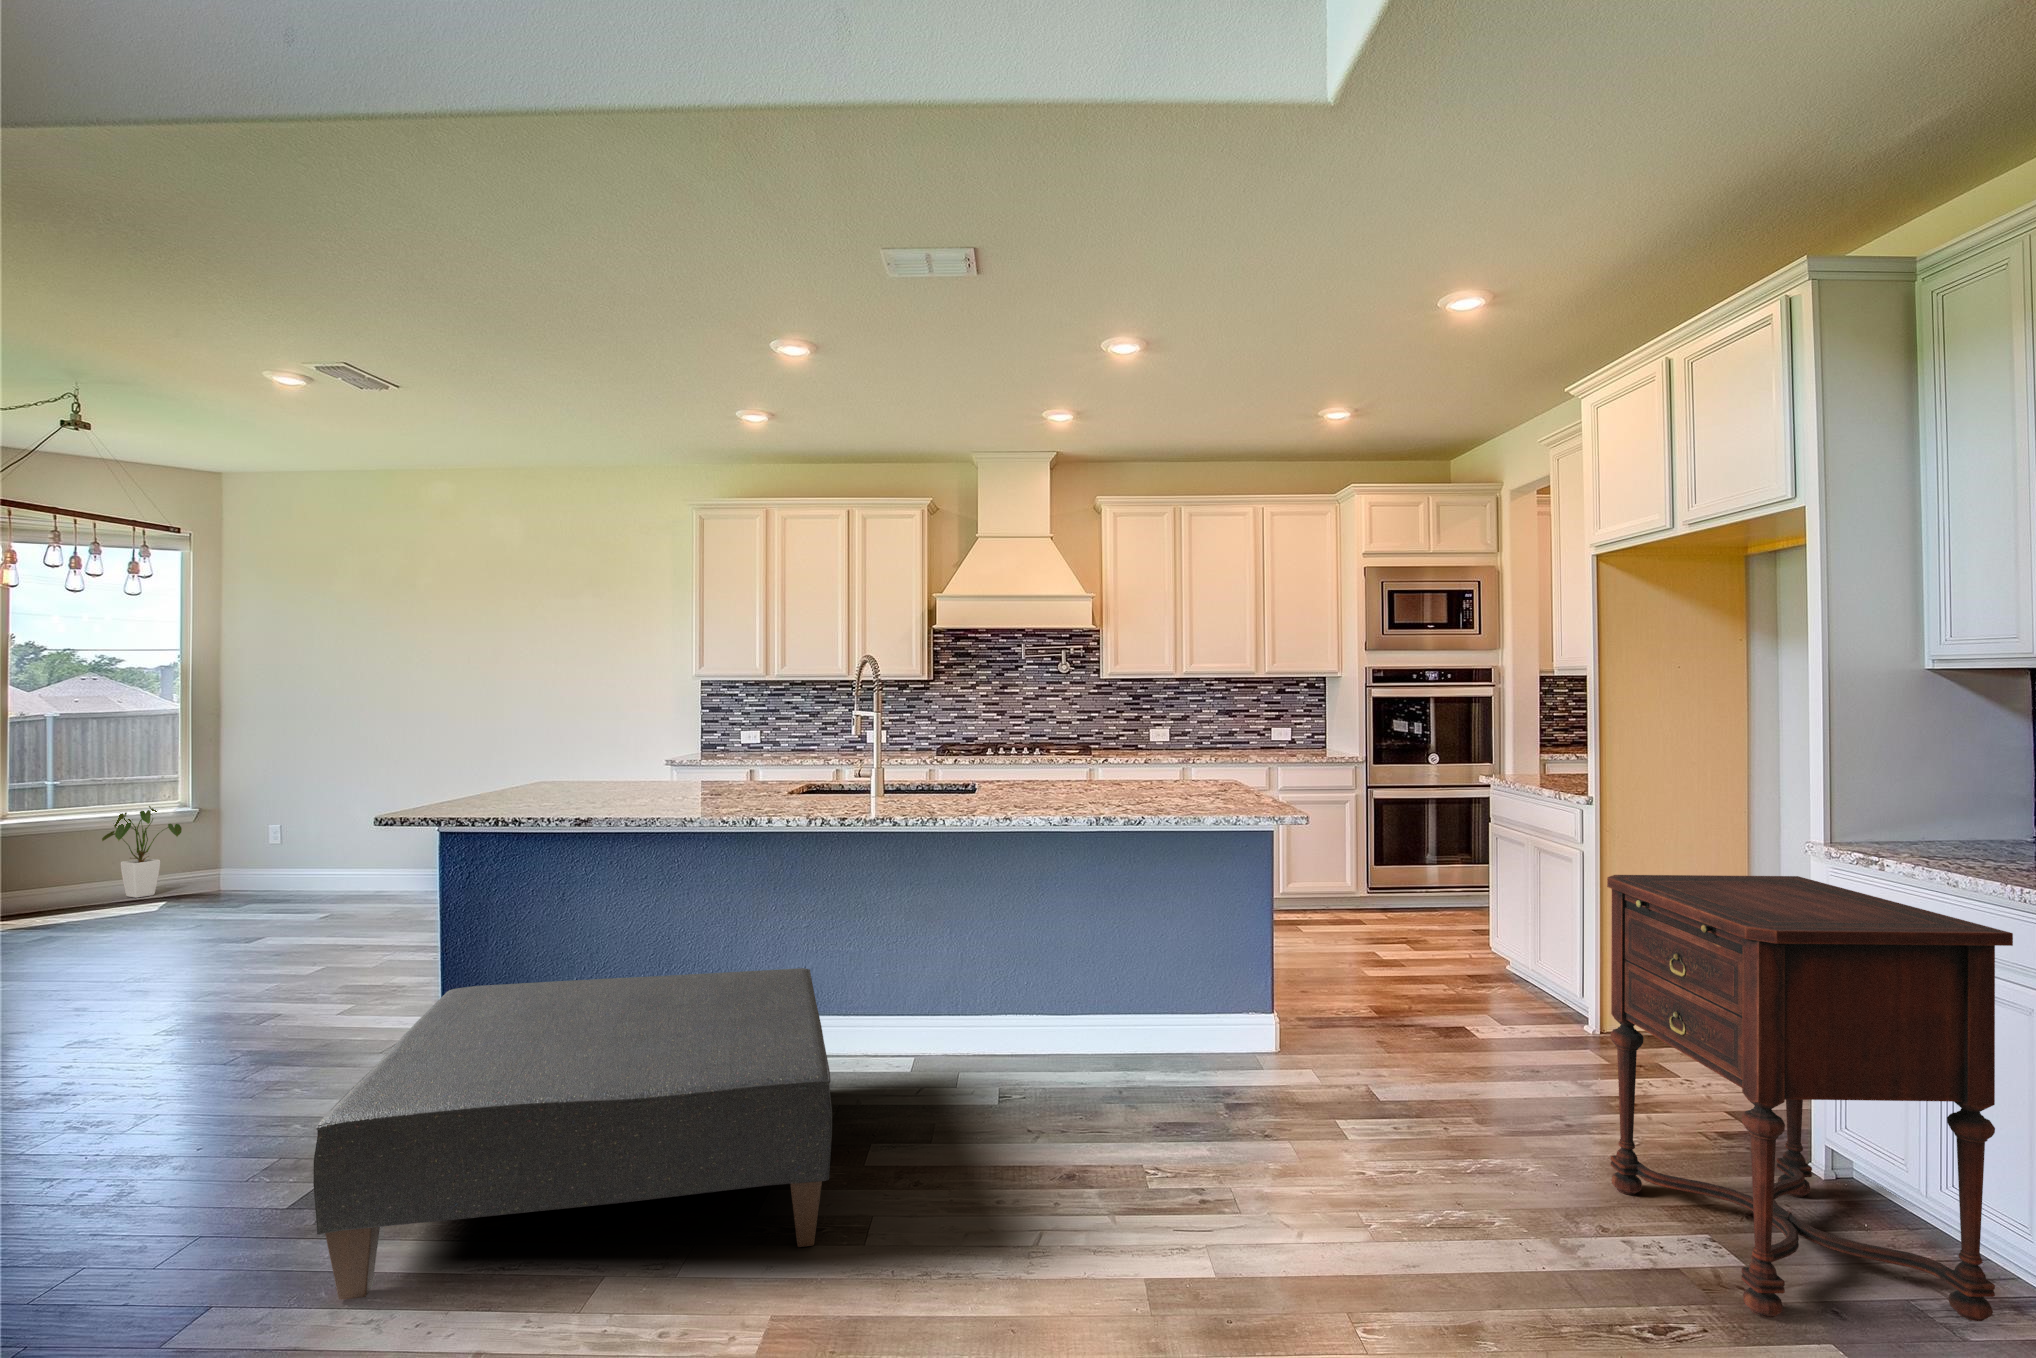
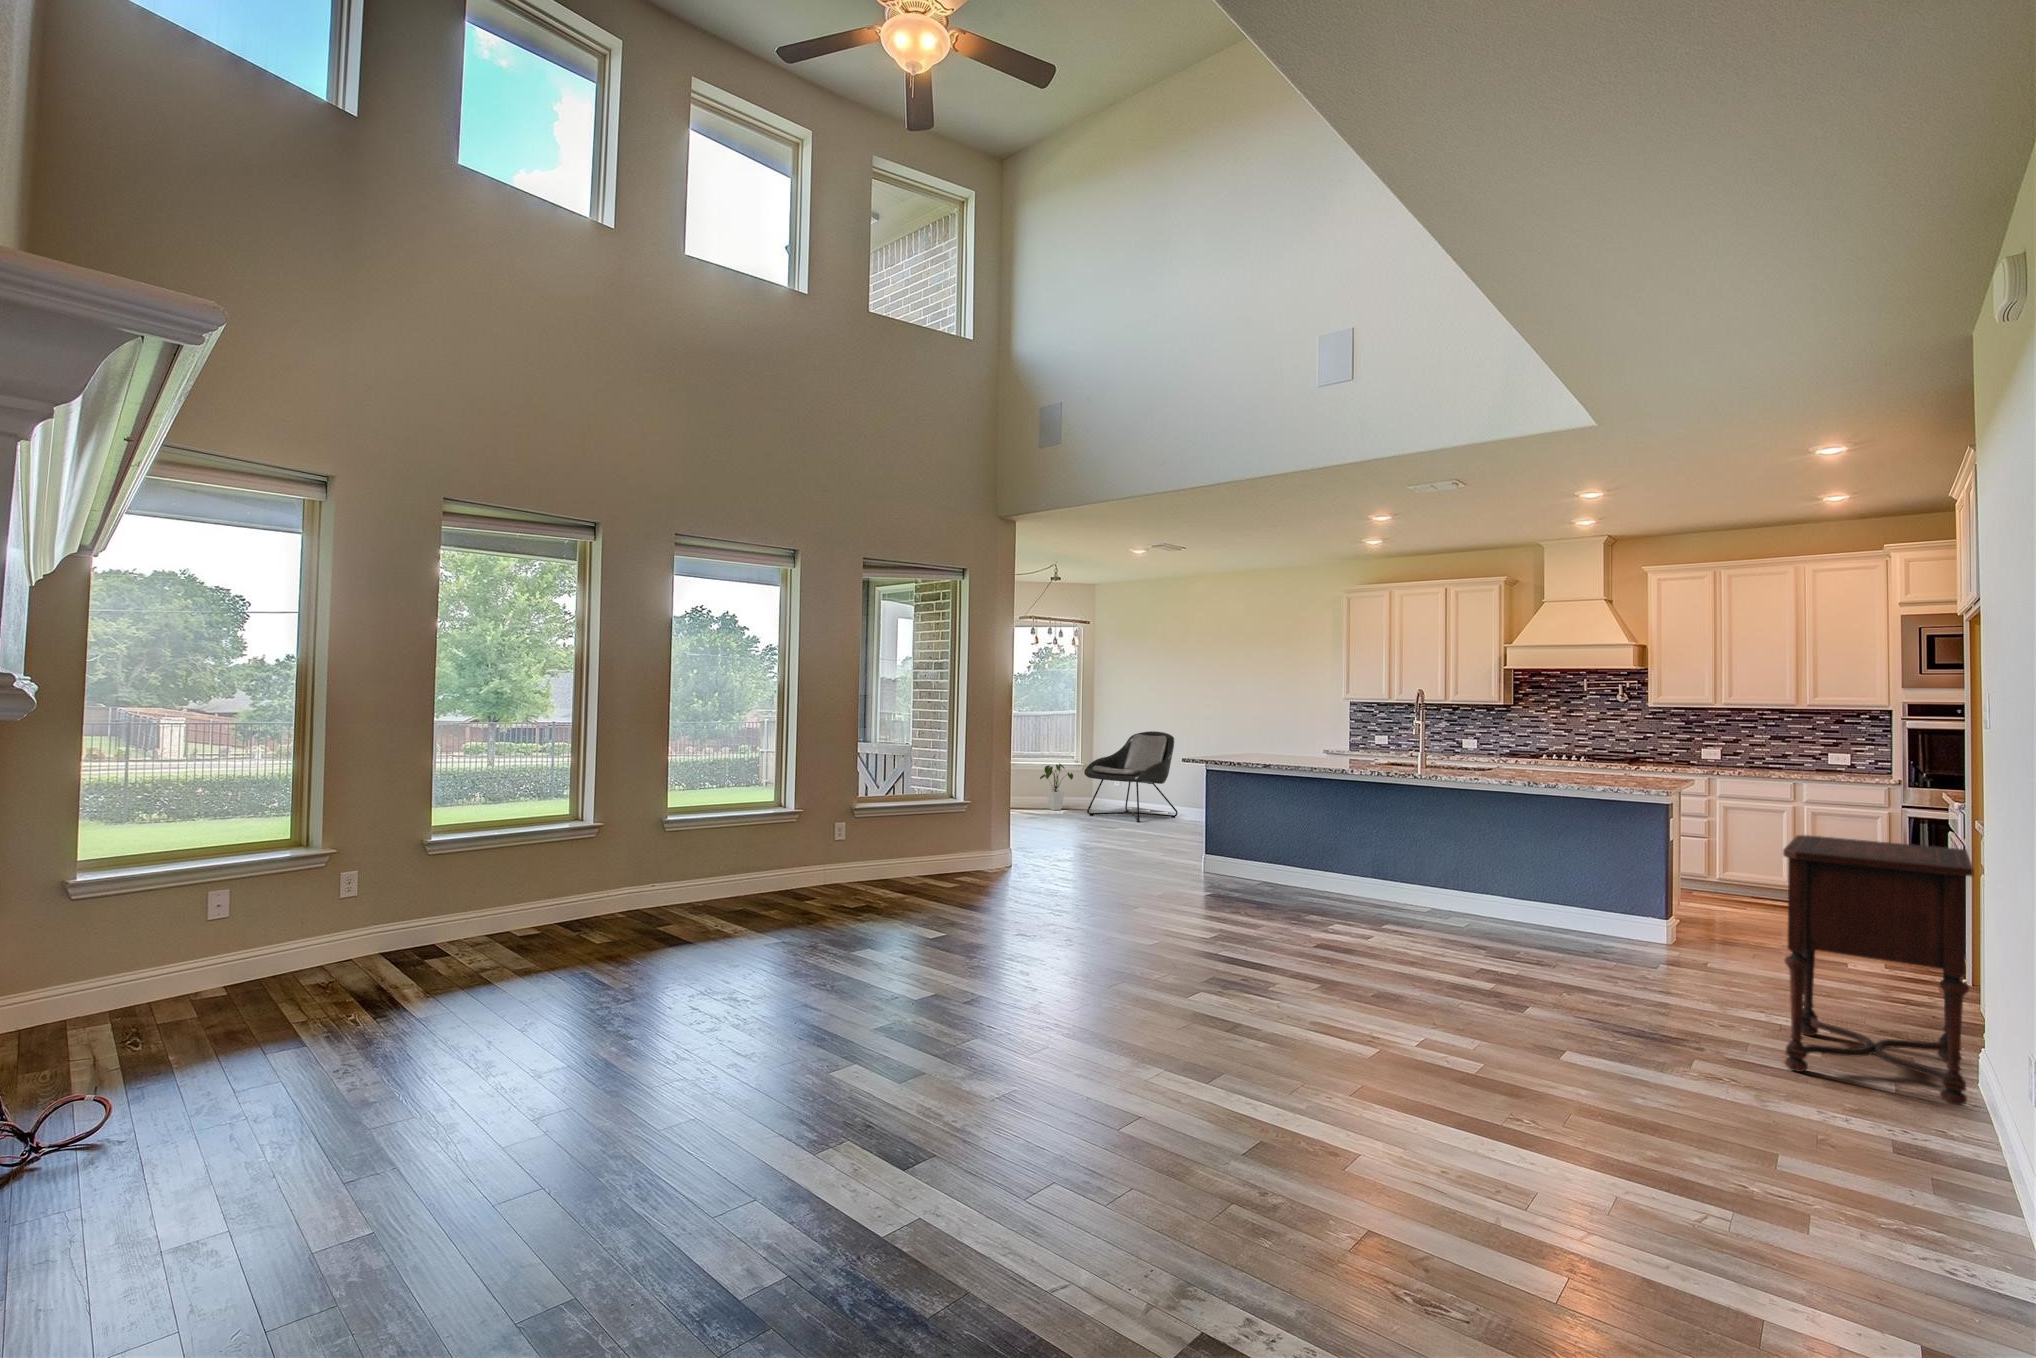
lounge chair: none [207,738,404,903] -> present [1084,731,1178,822]
ottoman: present [313,968,832,1300] -> none [1117,840,1343,955]

